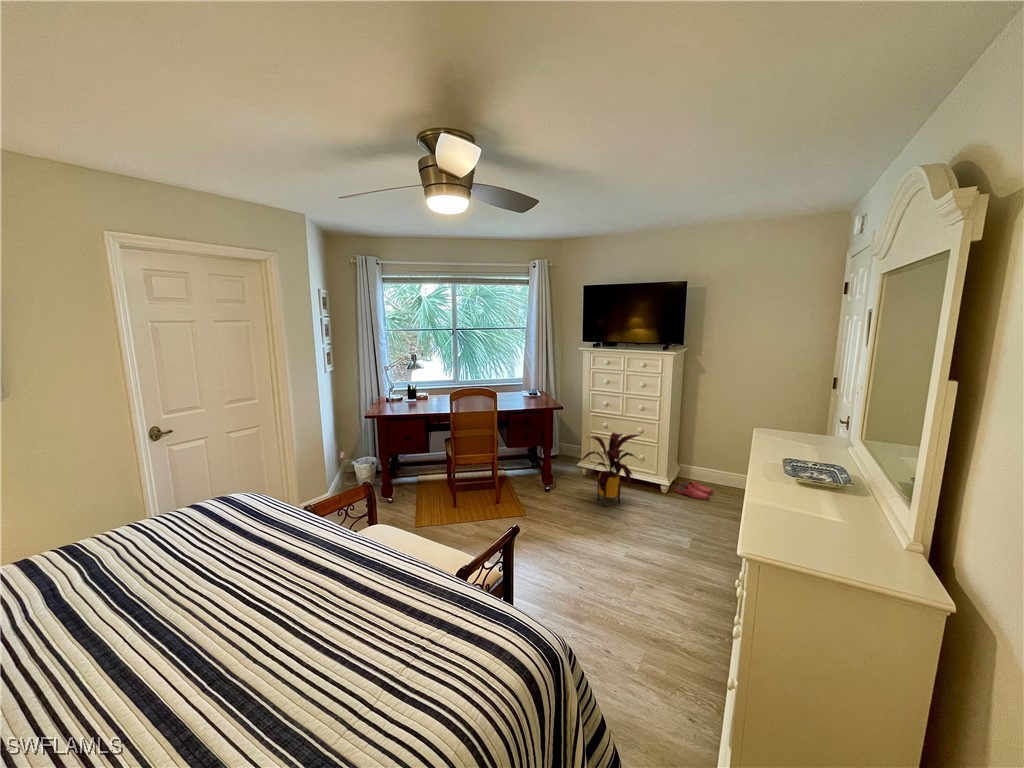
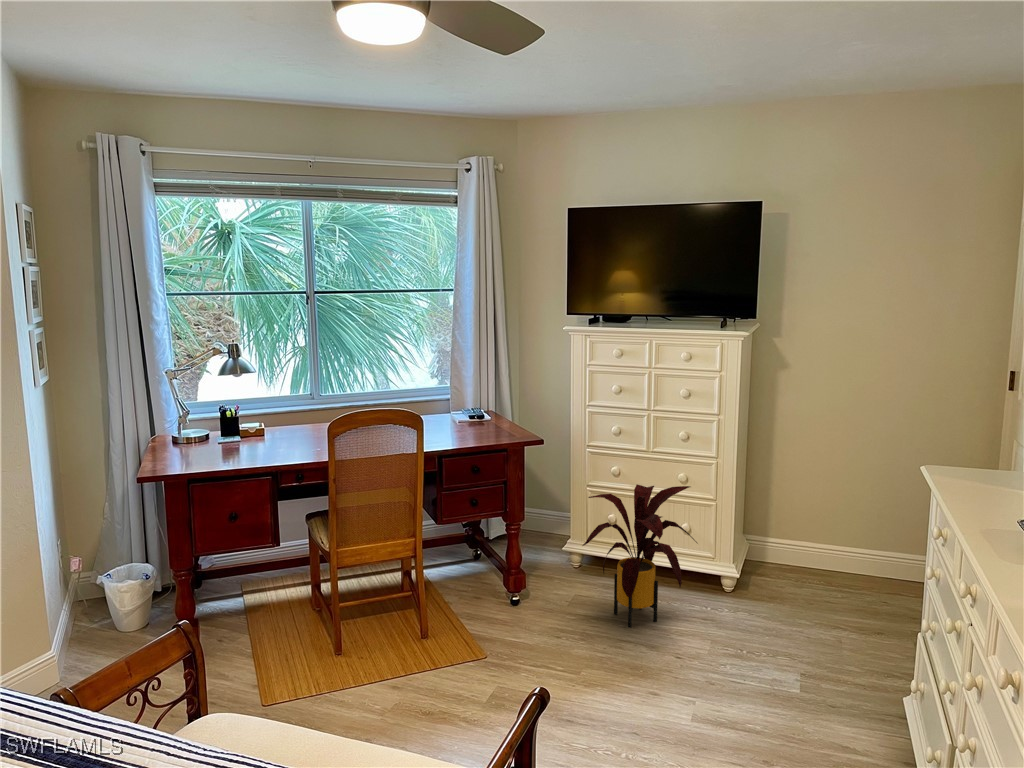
slippers: present [675,482,713,500] -> none [747,565,812,598]

